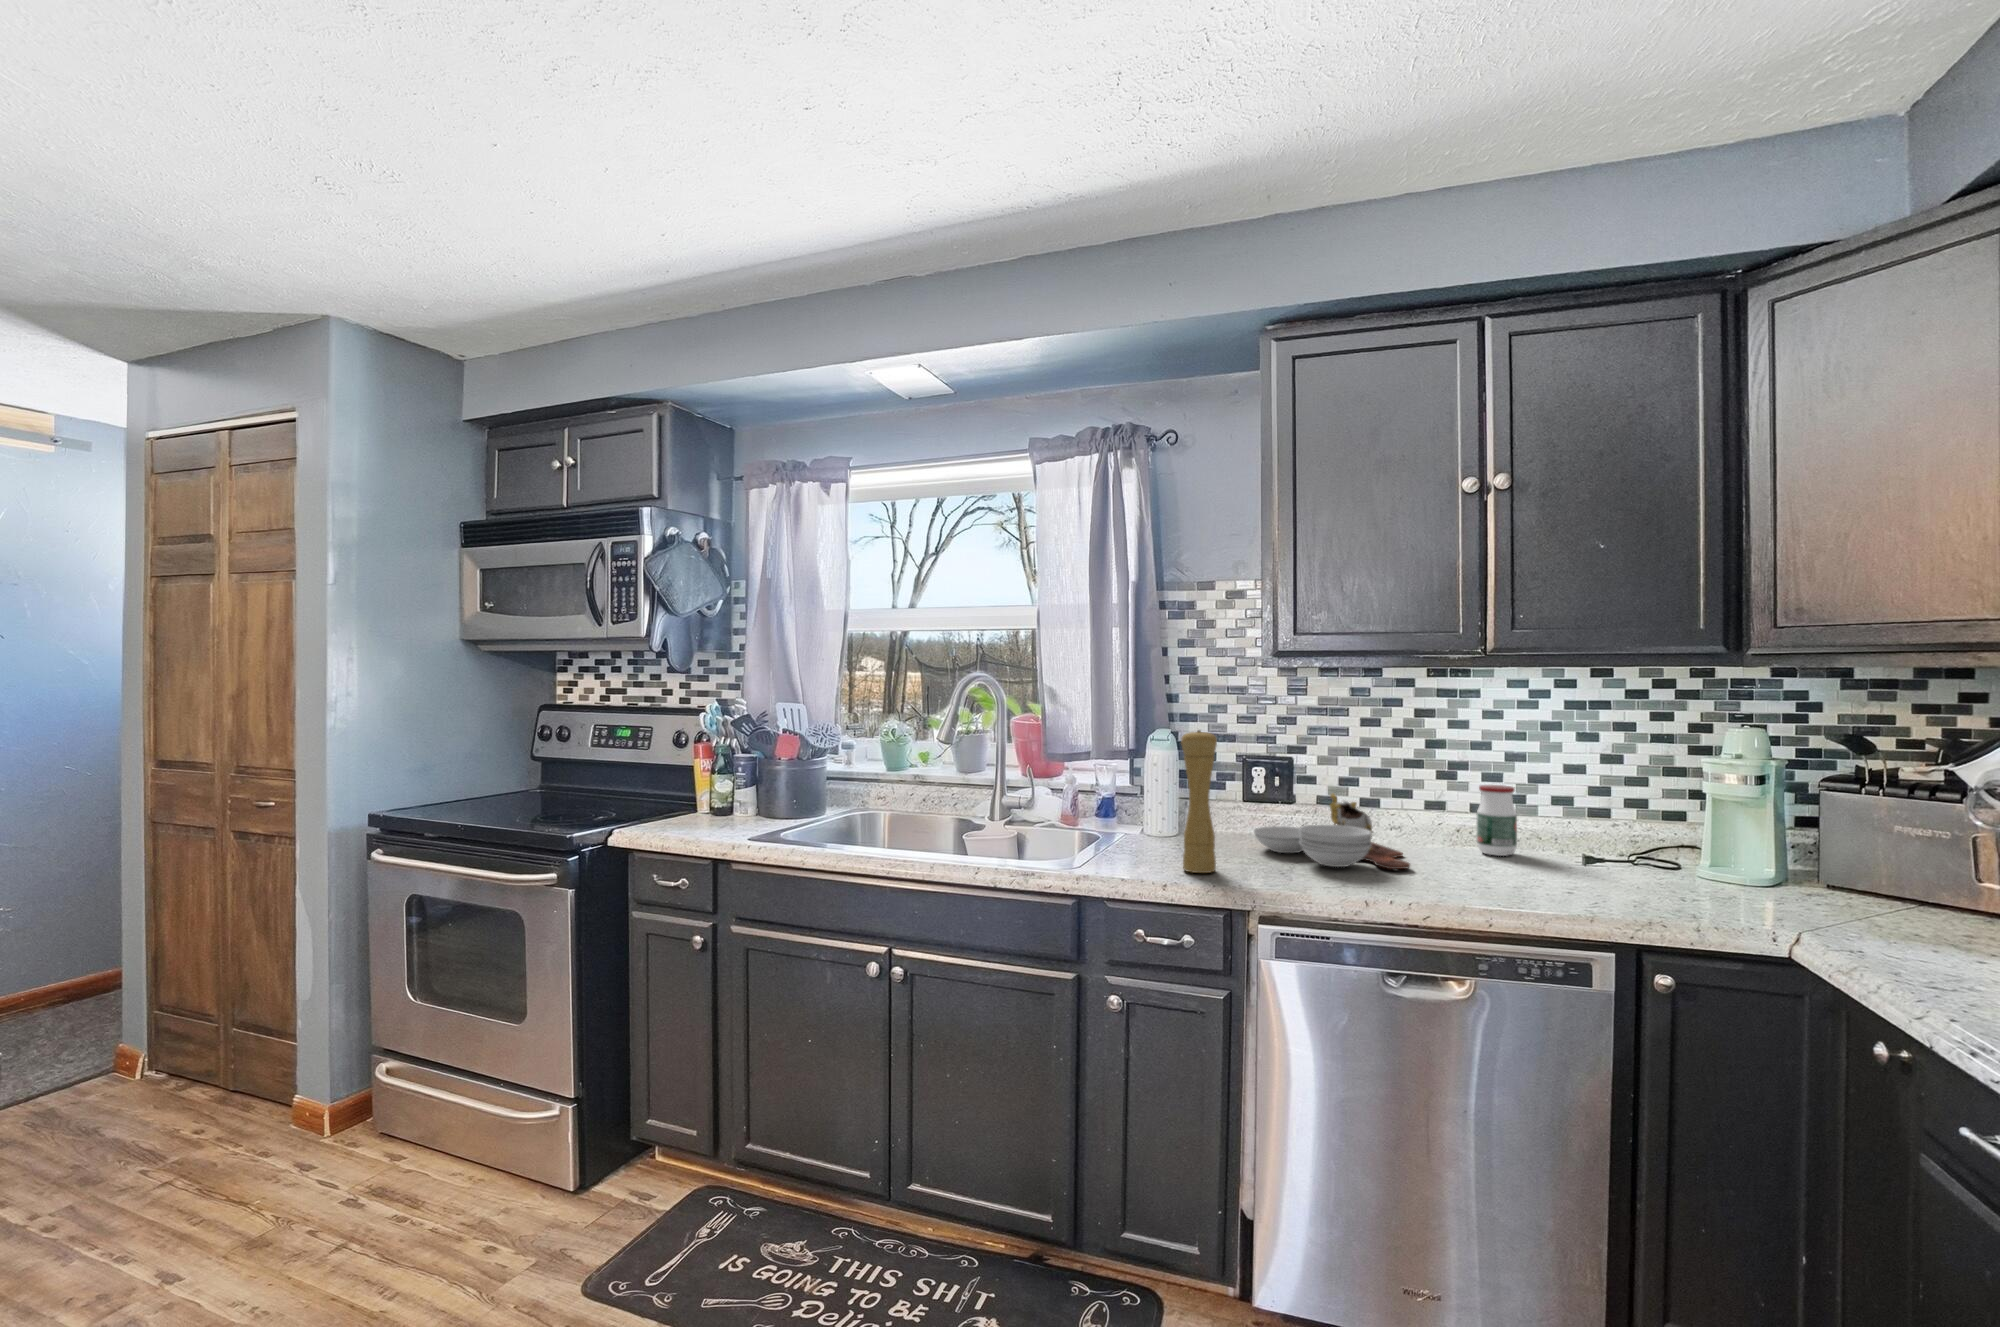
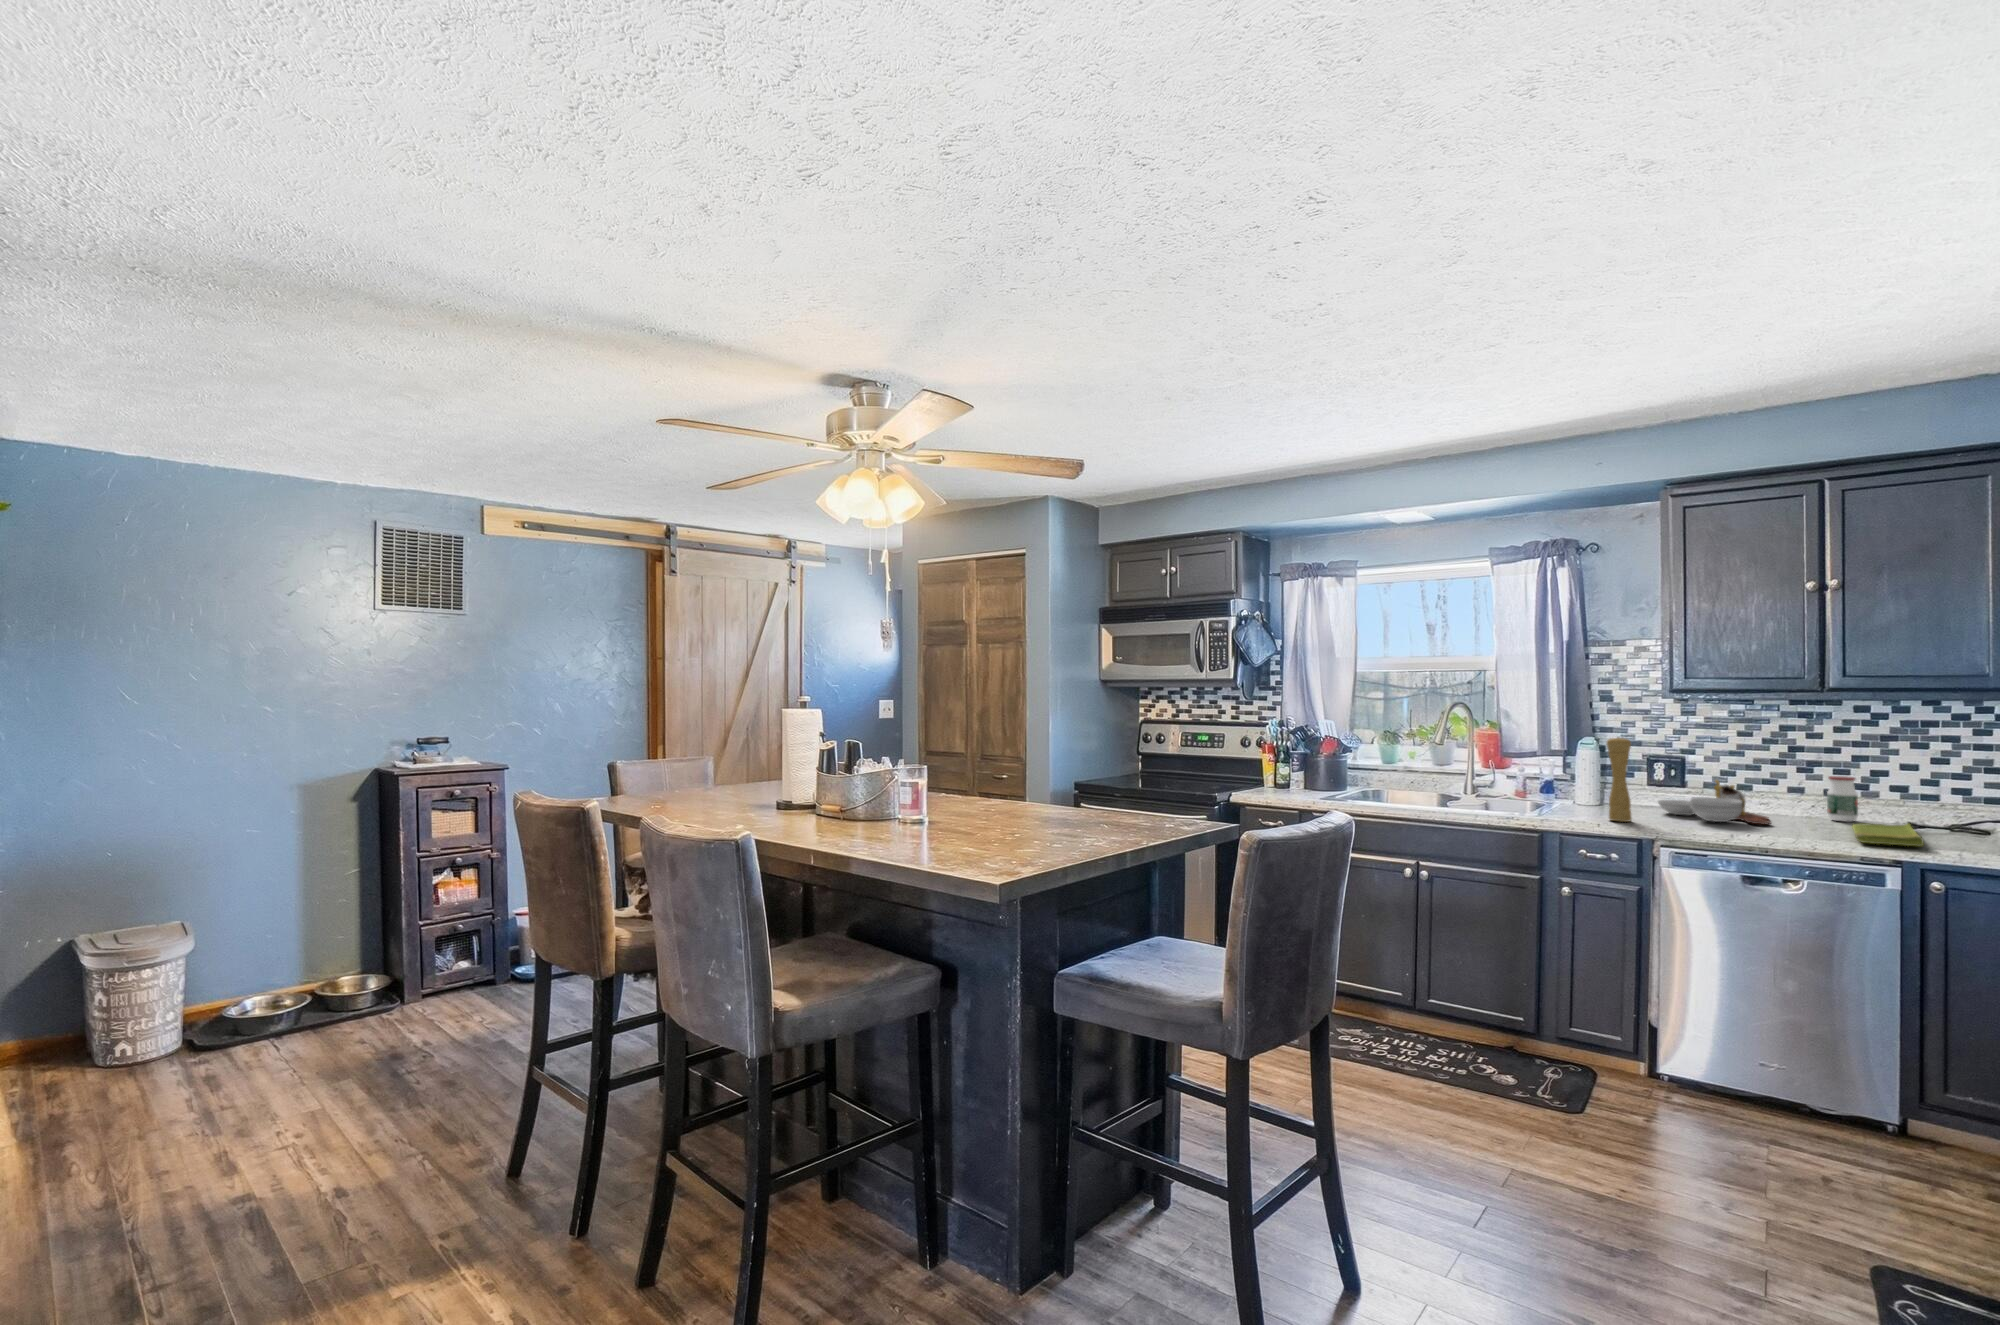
dish towel: none [1514,859,1639,912] -> present [1852,823,1924,847]

